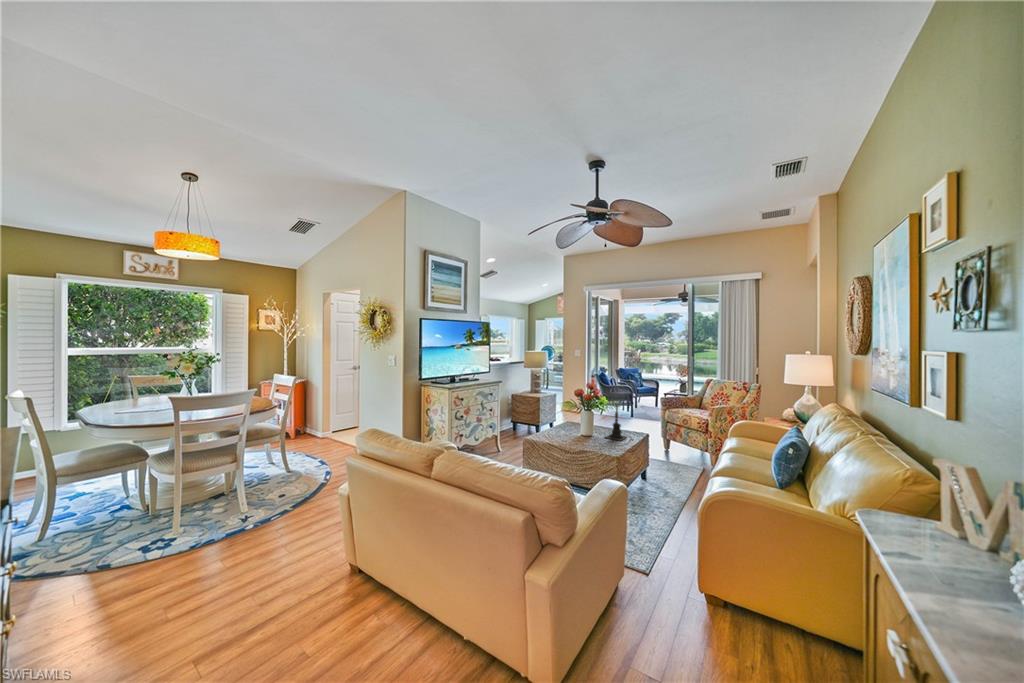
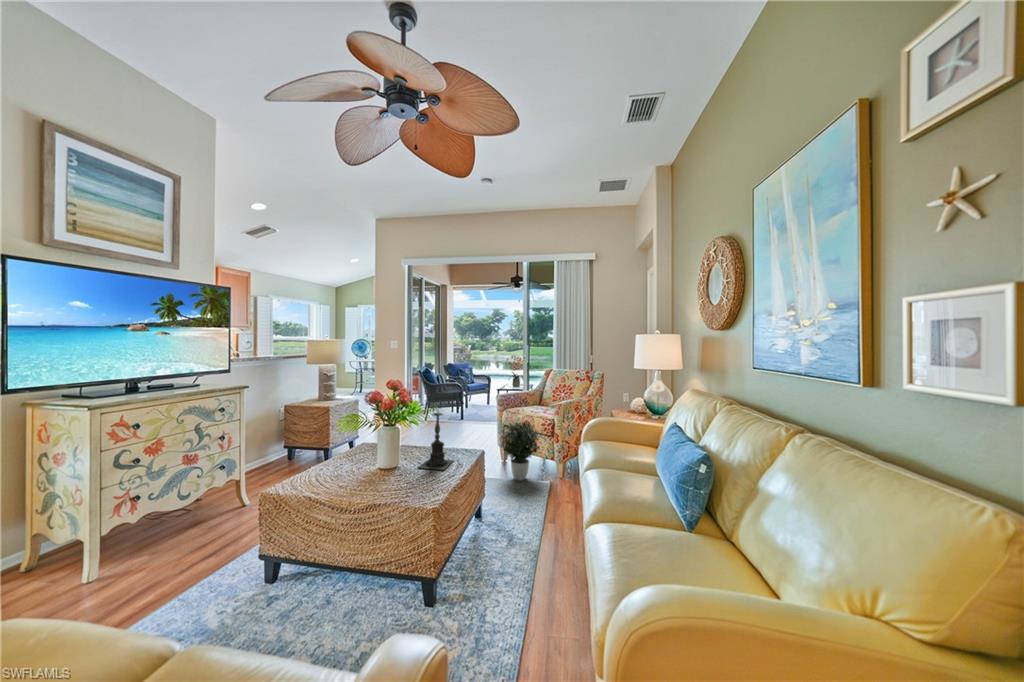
potted plant: none [663,418,696,463] -> present [501,422,539,481]

